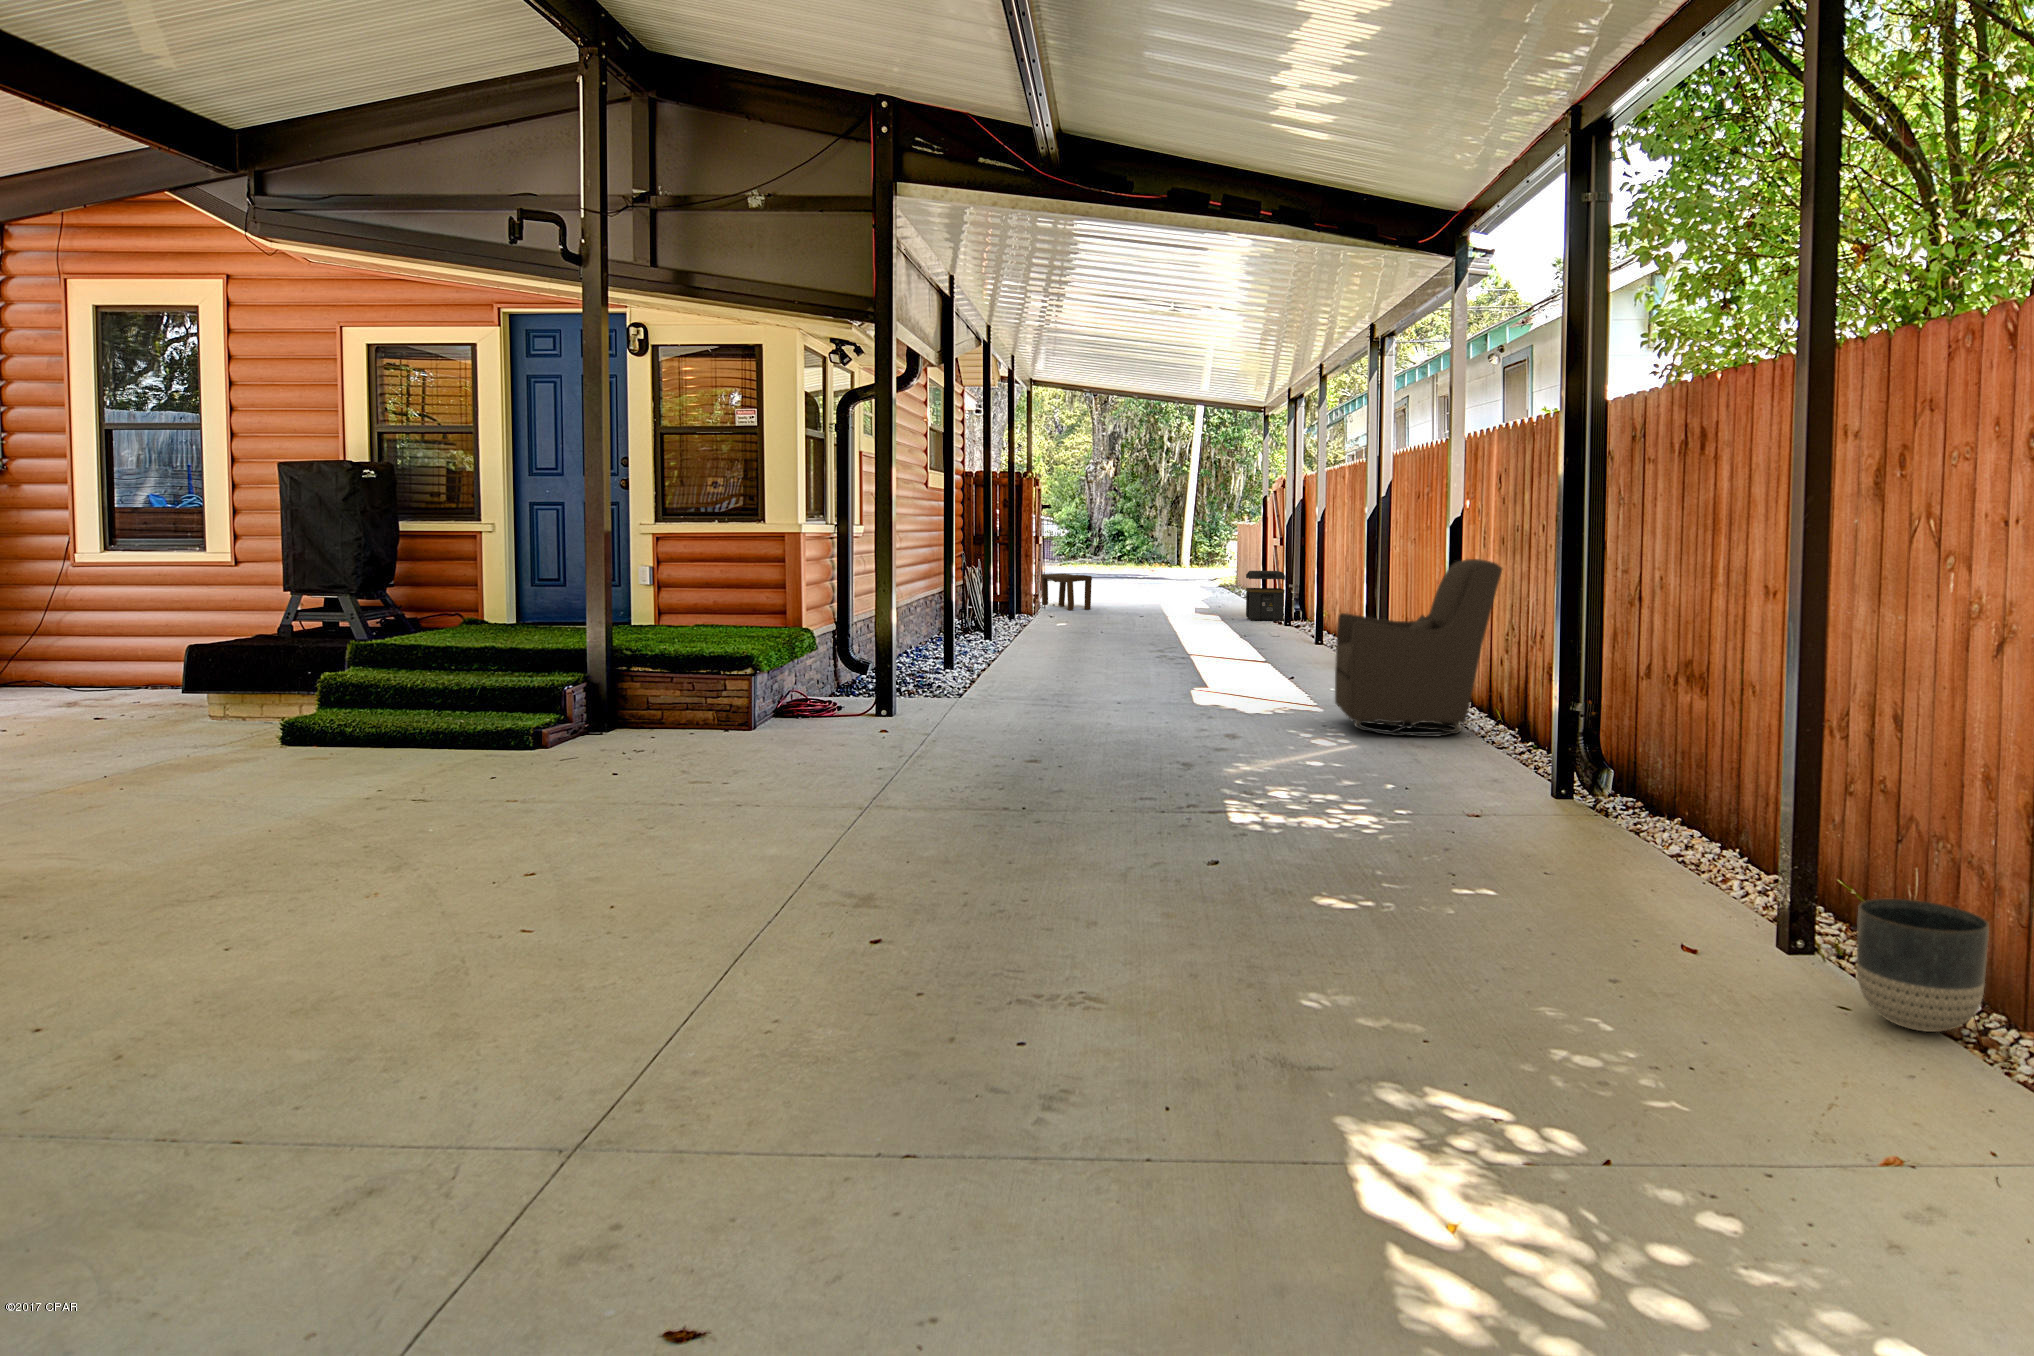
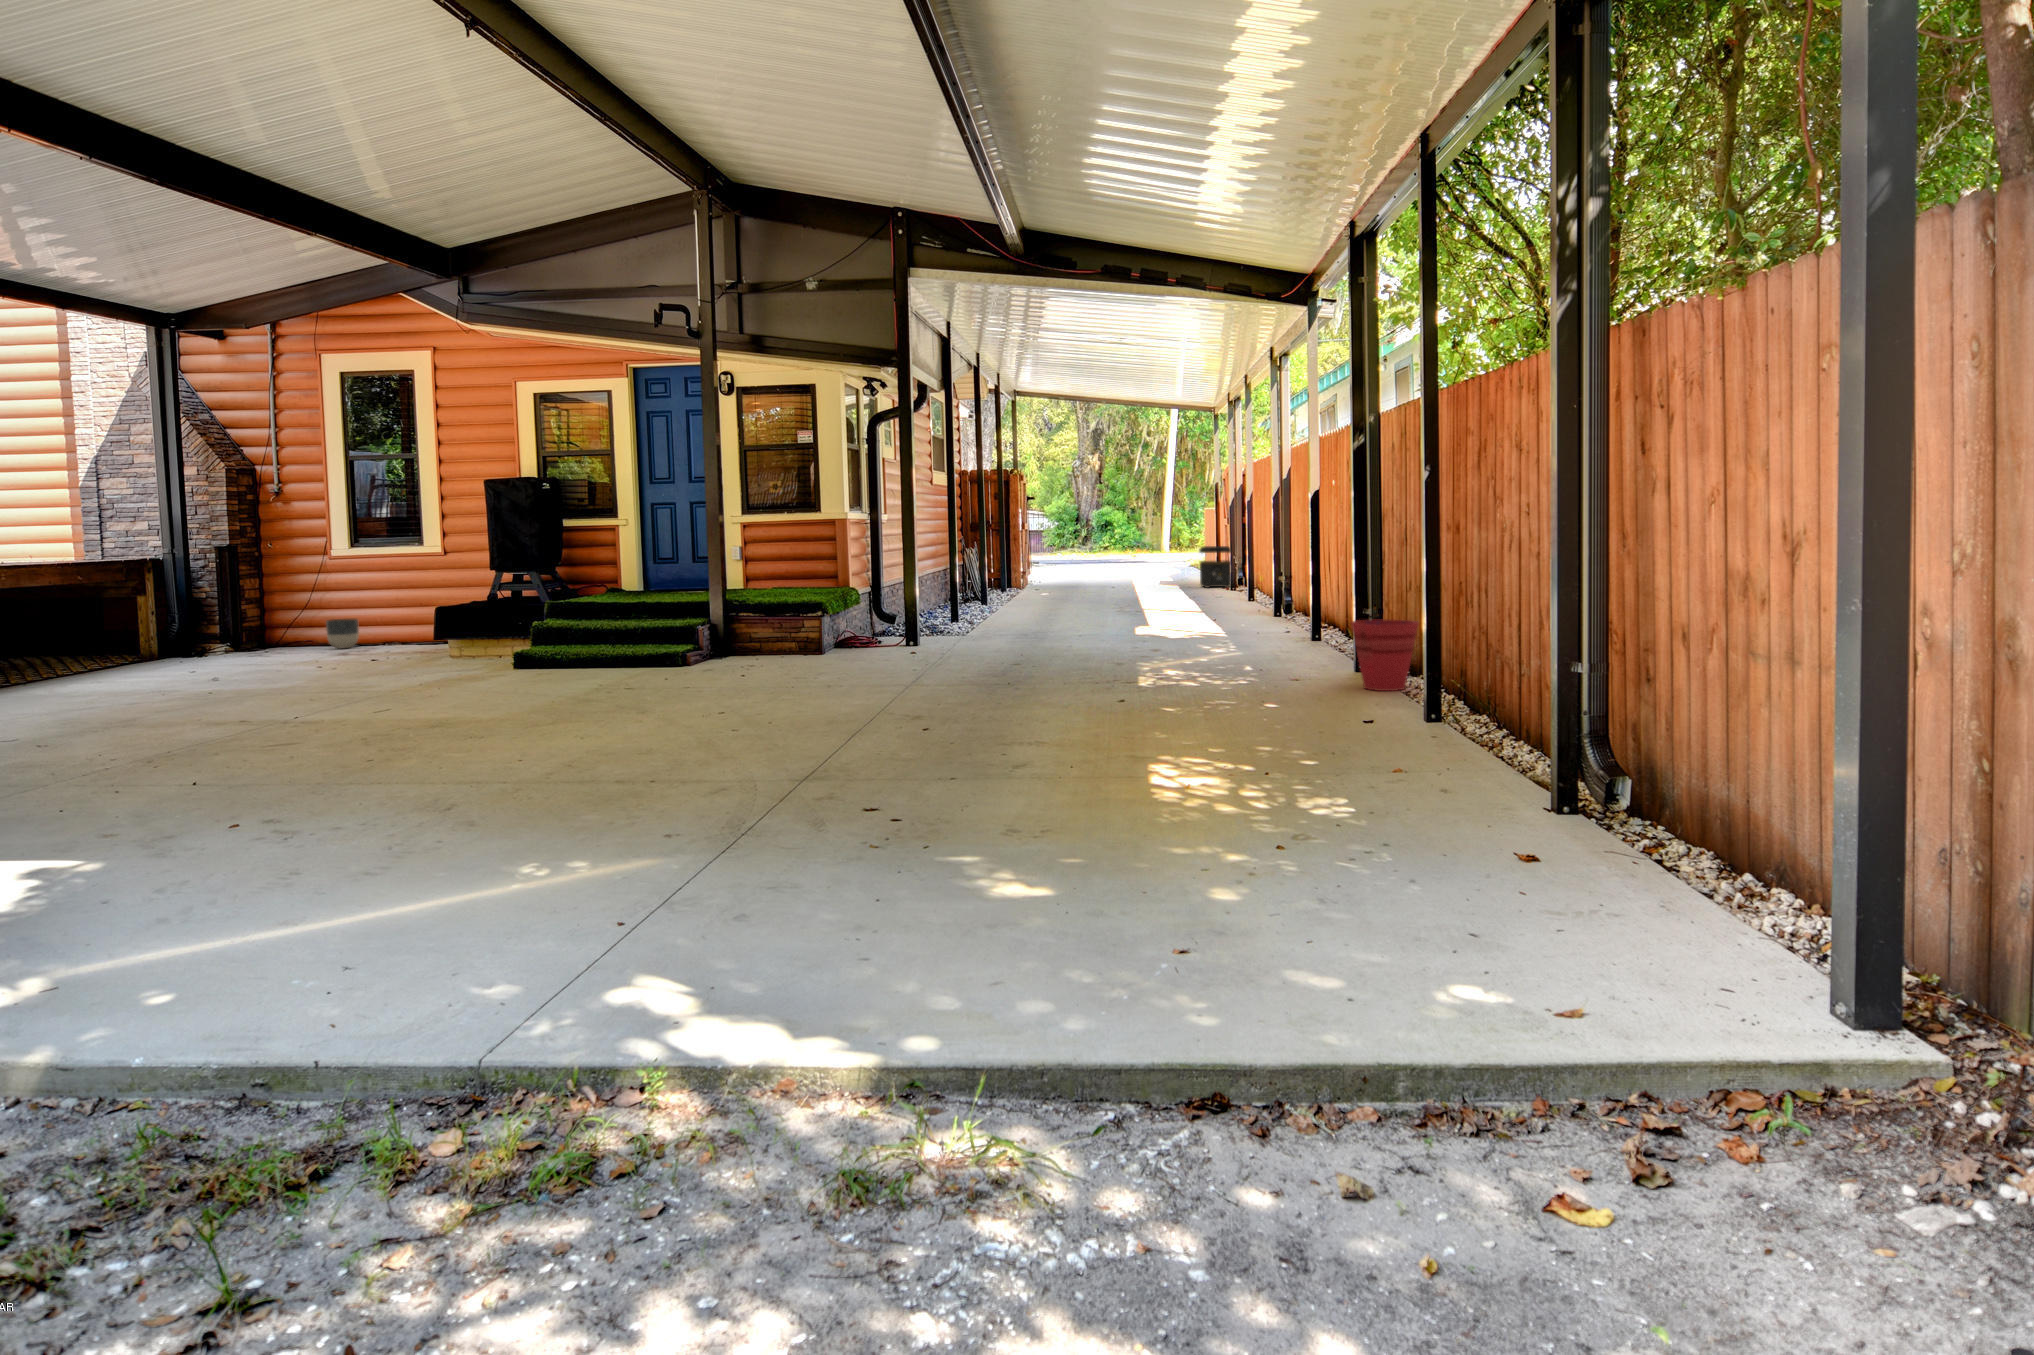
chair: present [1335,559,1502,737] -> none [1234,522,1344,647]
bench: present [1041,573,1092,610] -> none [1029,555,1072,585]
bucket: none [1585,731,1701,854] -> present [1351,619,1419,691]
planter: present [1856,899,1989,1032] -> present [326,619,359,649]

